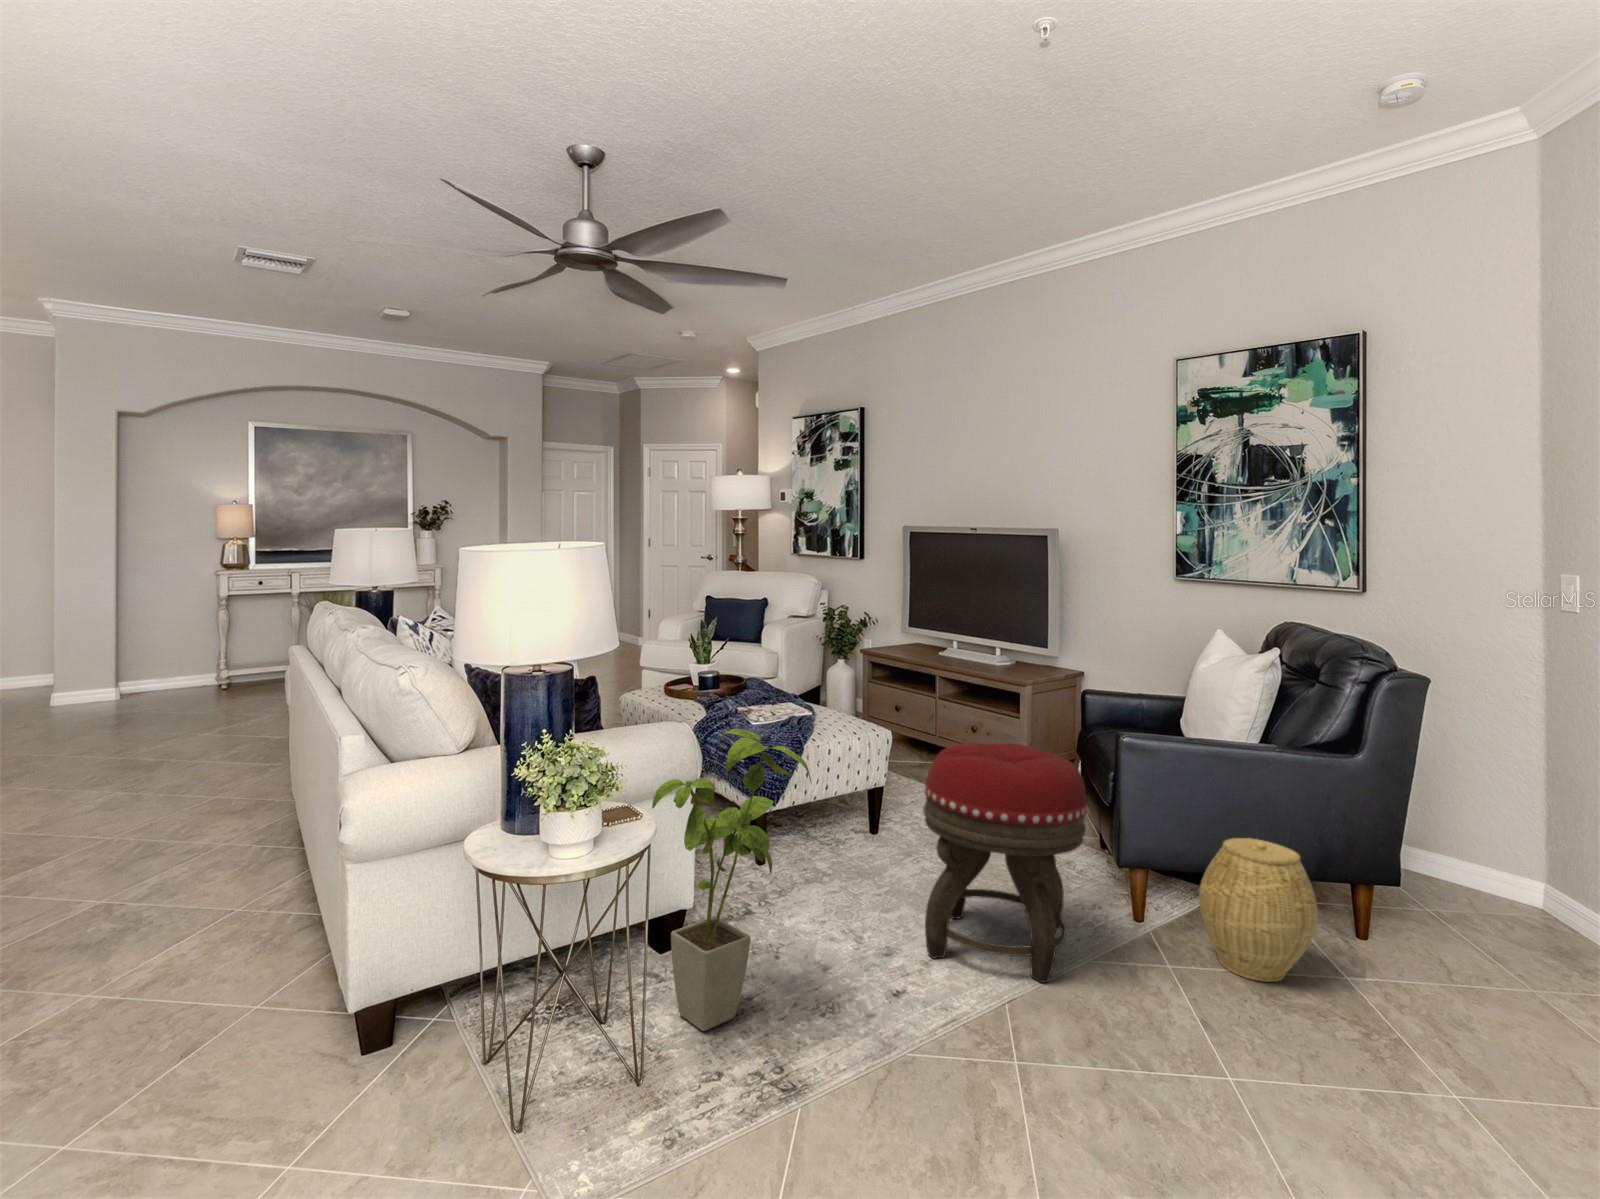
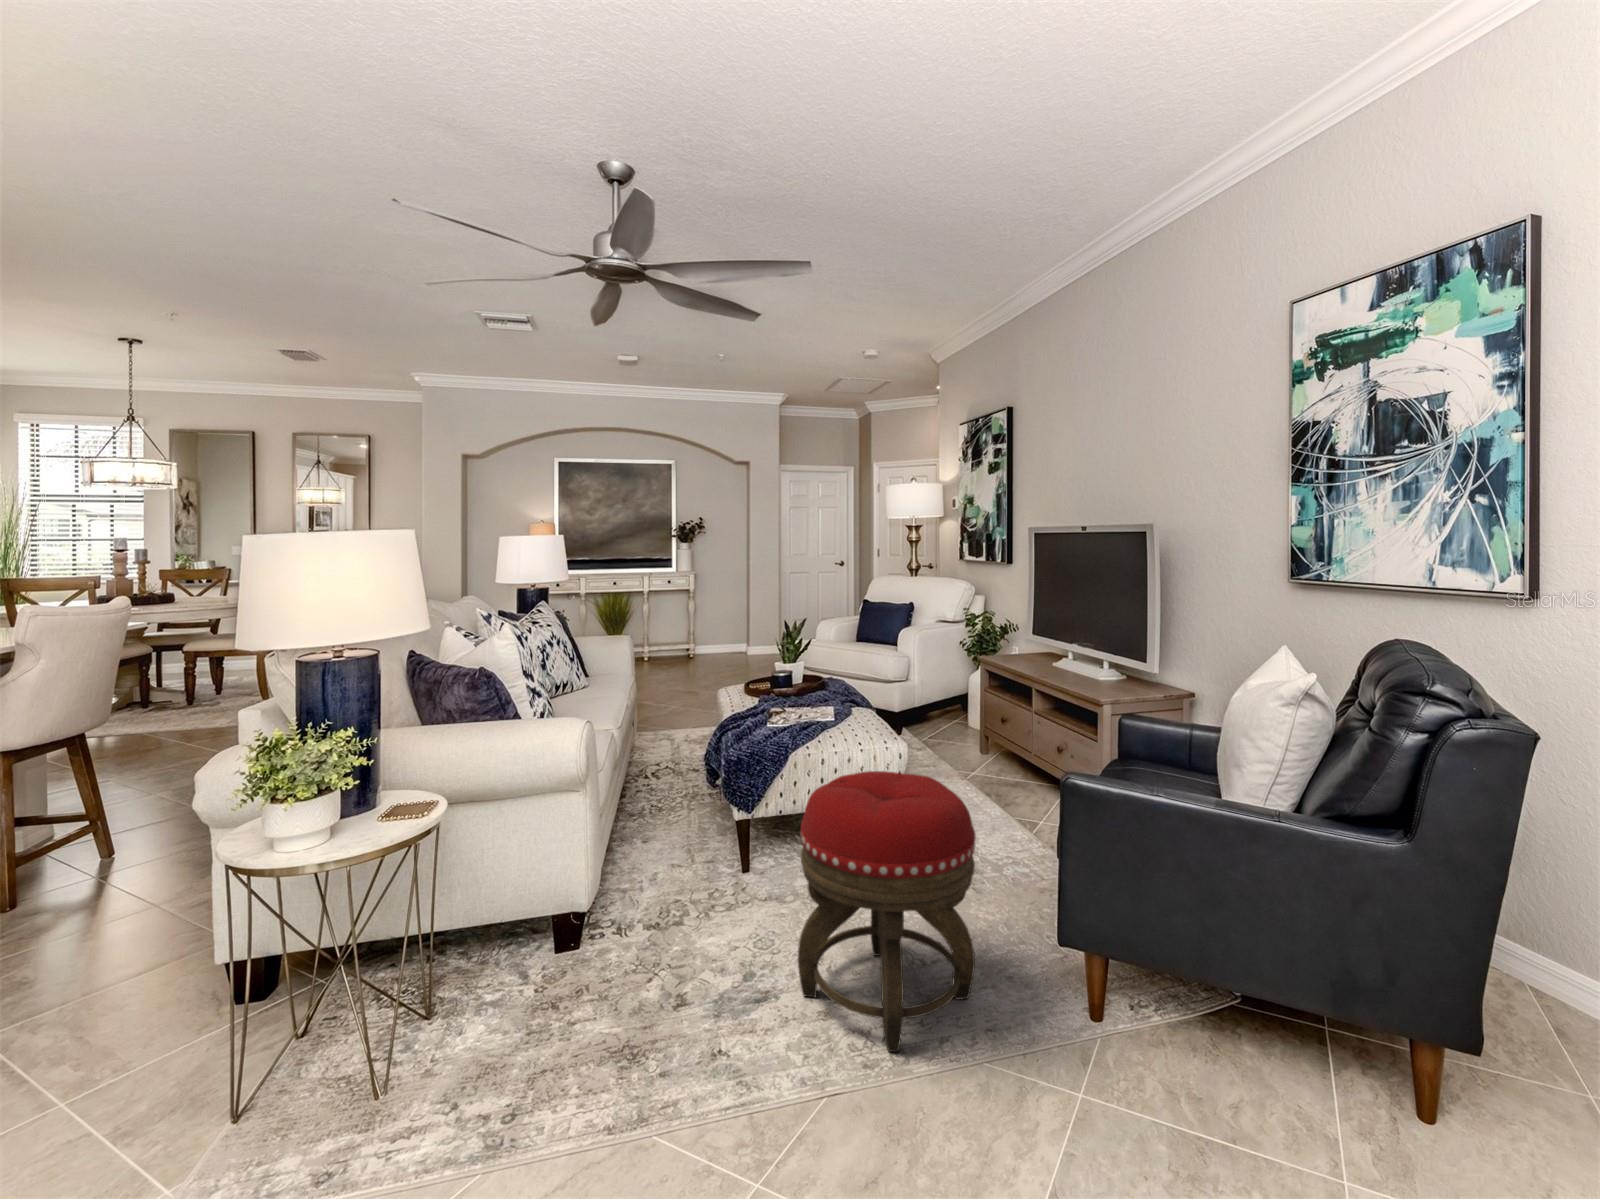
house plant: present [652,729,812,1031] -> none [480,749,629,1023]
woven basket: present [1199,838,1318,982] -> none [1121,924,1276,1127]

